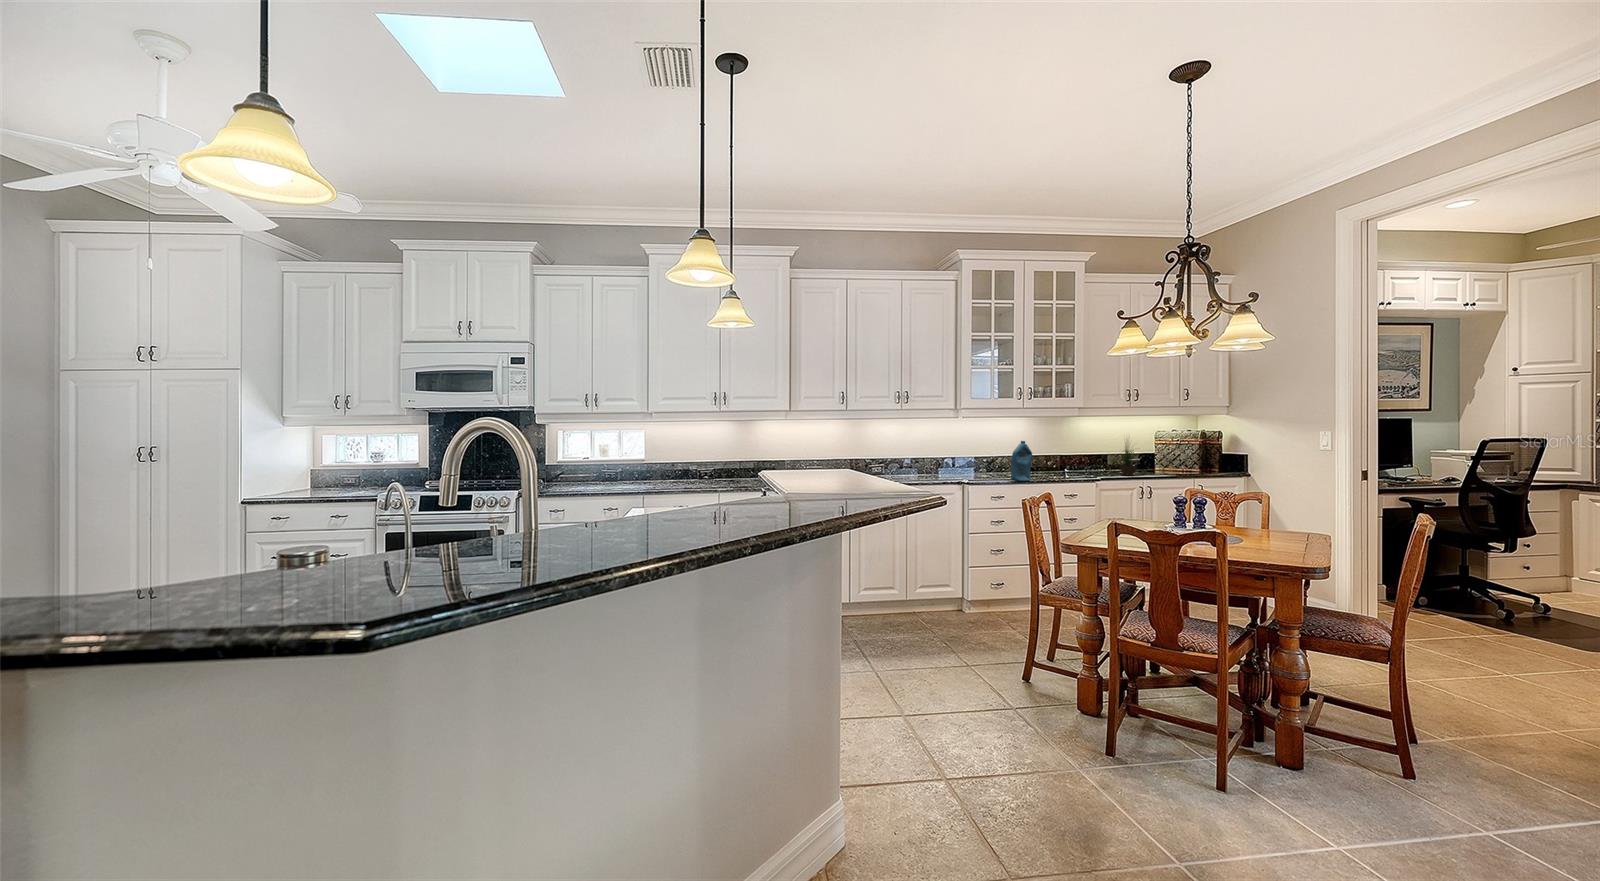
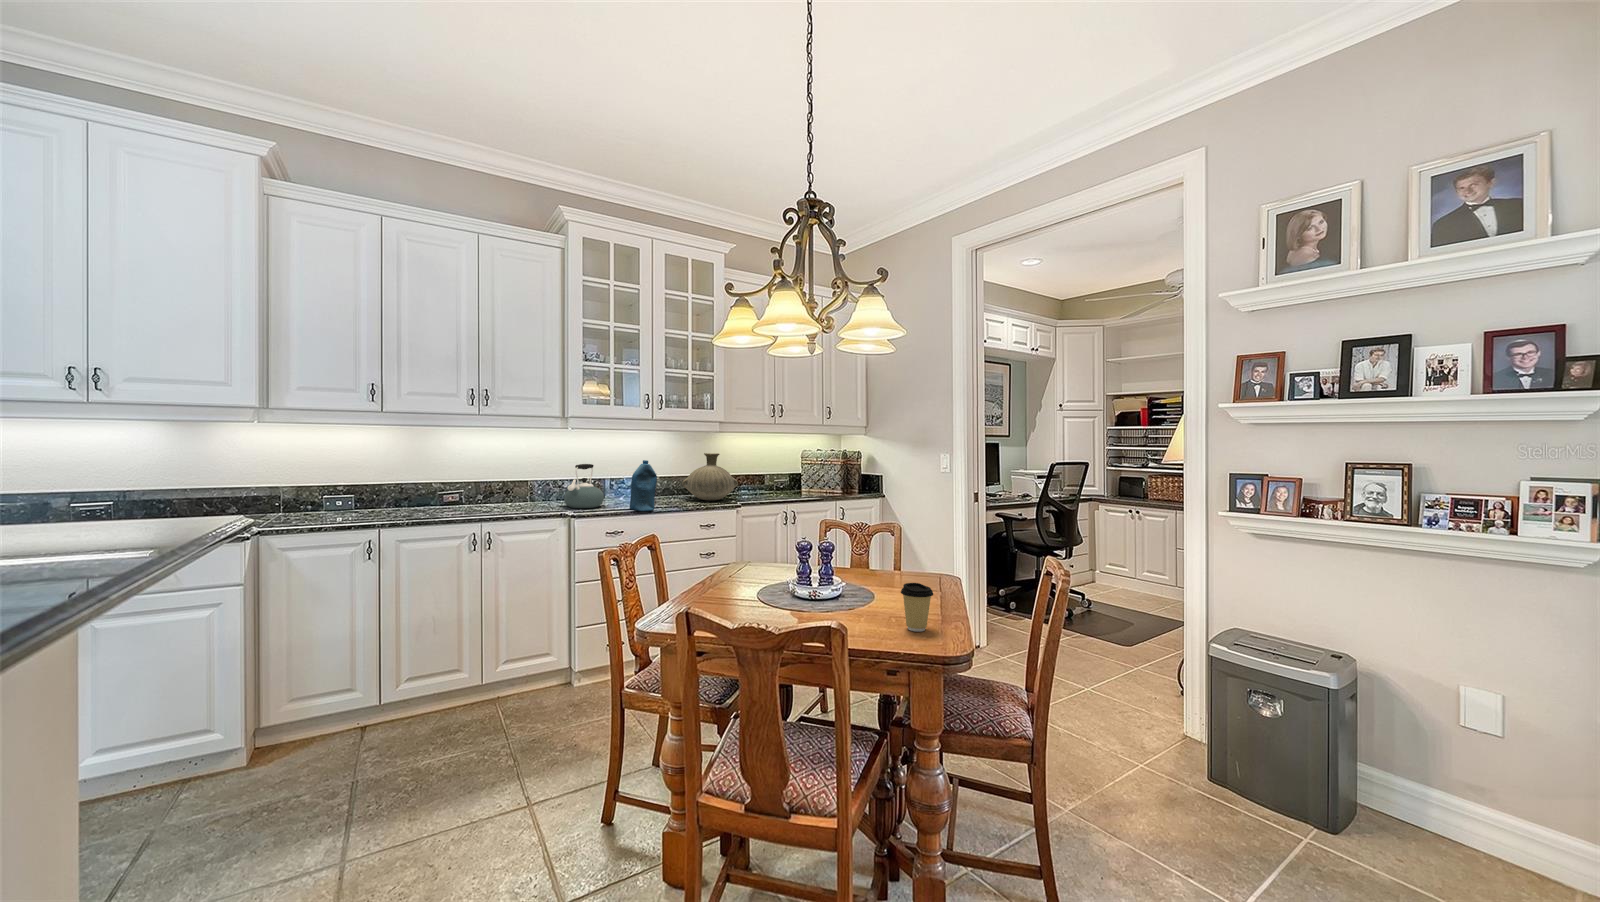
vase: none [1046,434,1097,474] -> present [682,453,738,500]
kettle: none [958,444,987,478] -> present [564,464,604,508]
potted plant: present [1120,446,1137,475] -> none [756,447,785,500]
coffee cup: none [1268,529,1297,563] -> present [901,583,933,632]

